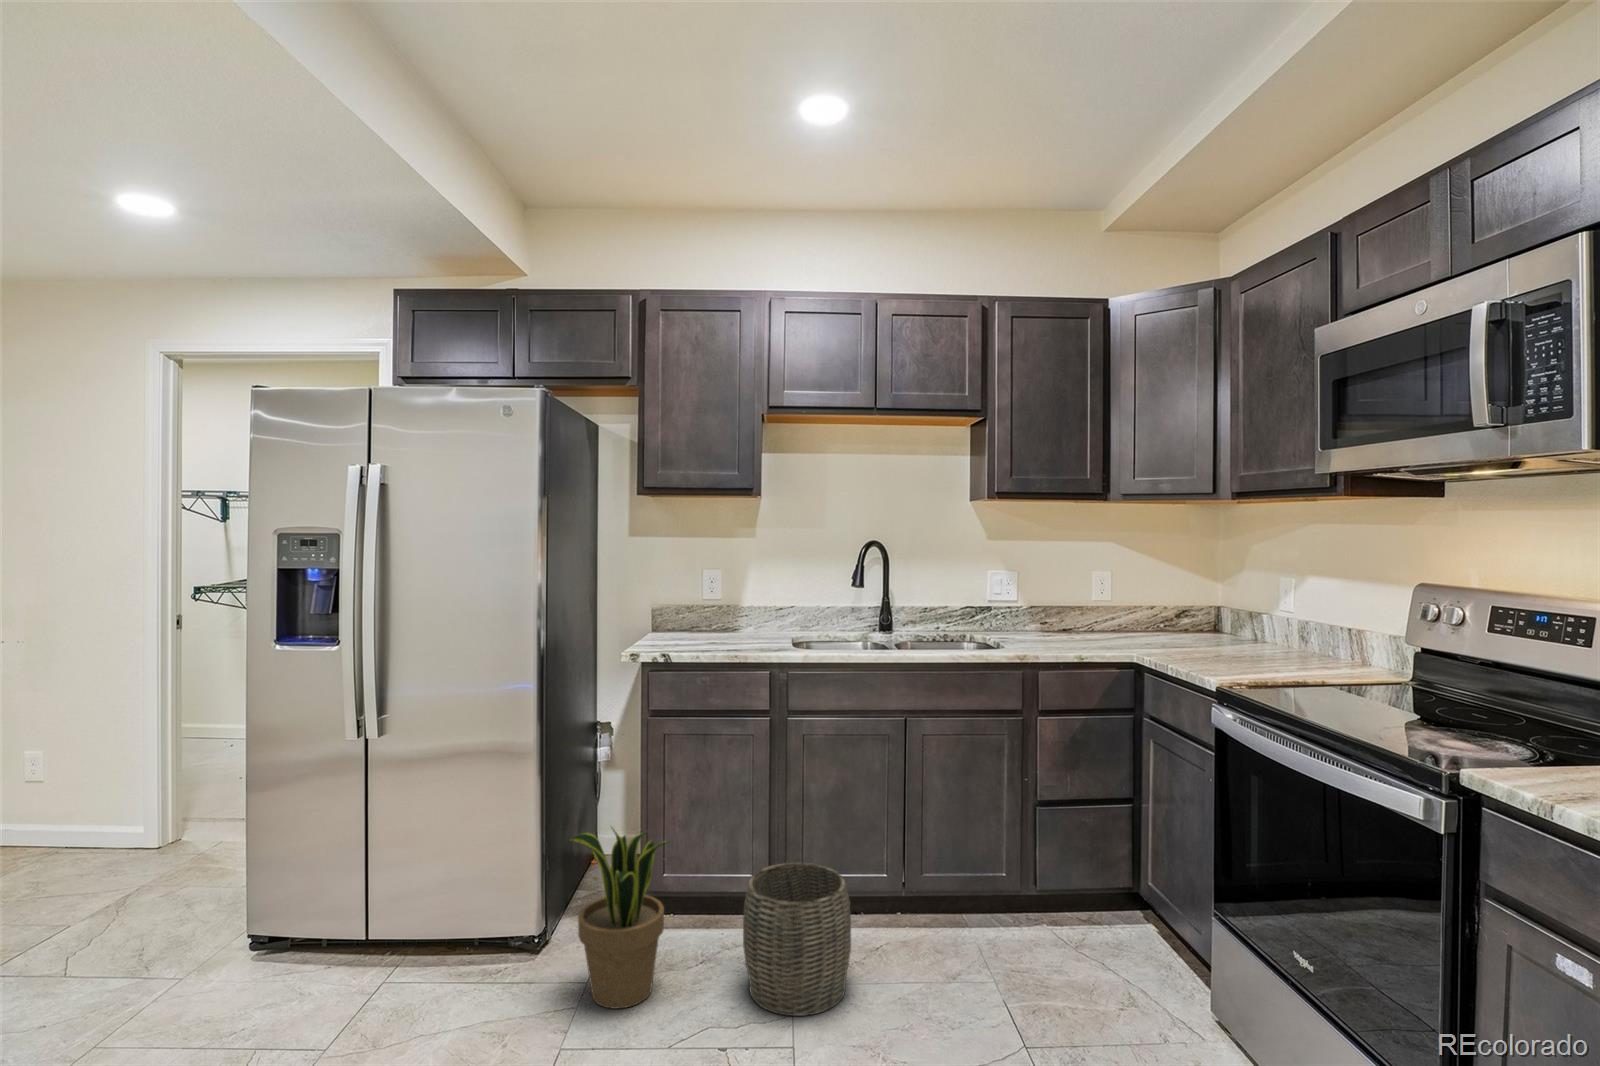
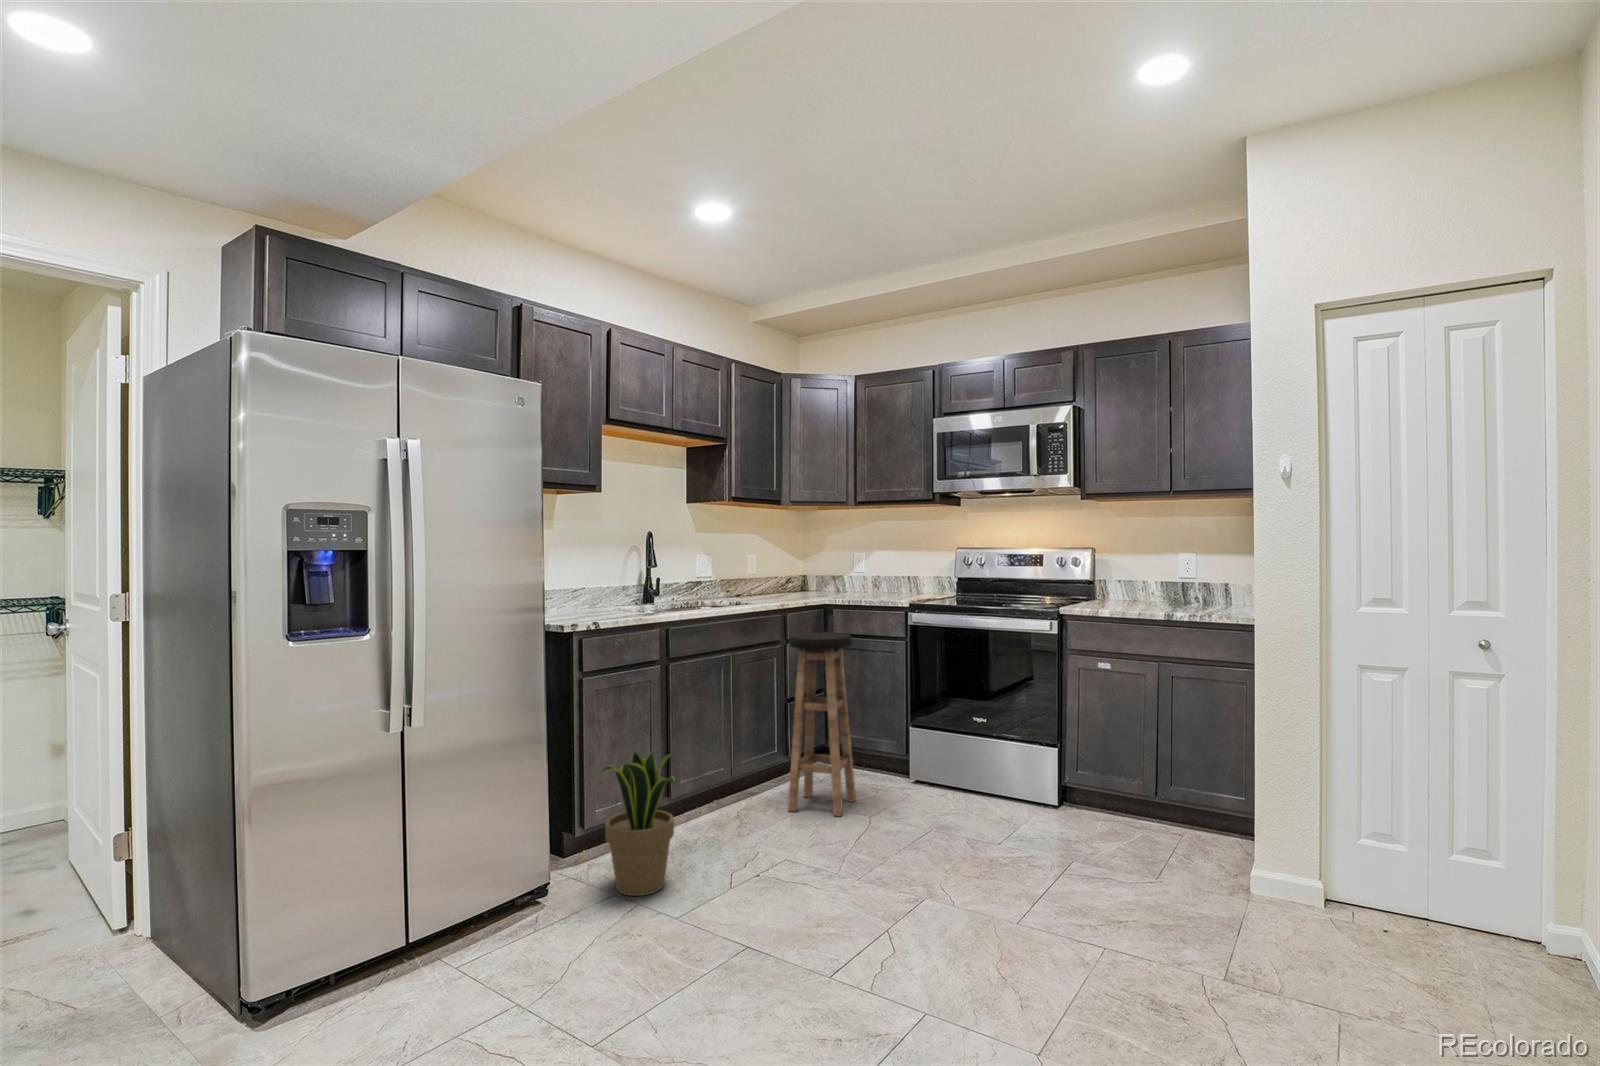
bar stool: none [941,707,1063,1018] -> present [788,632,856,816]
woven basket: present [743,863,851,1016] -> none [696,758,773,856]

